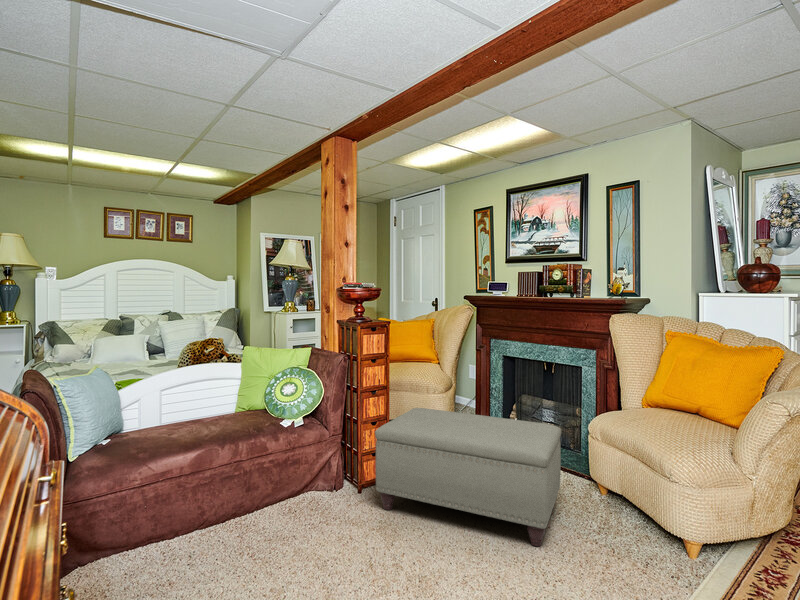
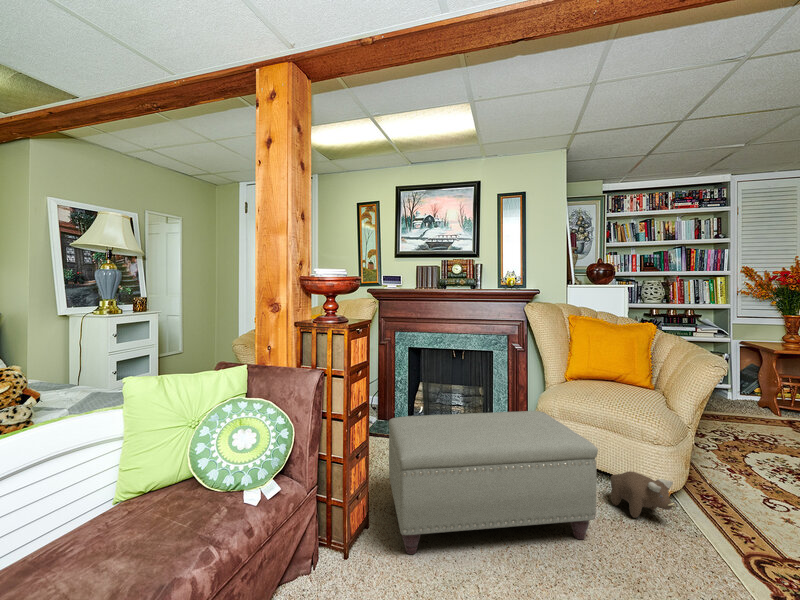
plush toy: none [612,505,664,555] -> present [611,471,674,518]

